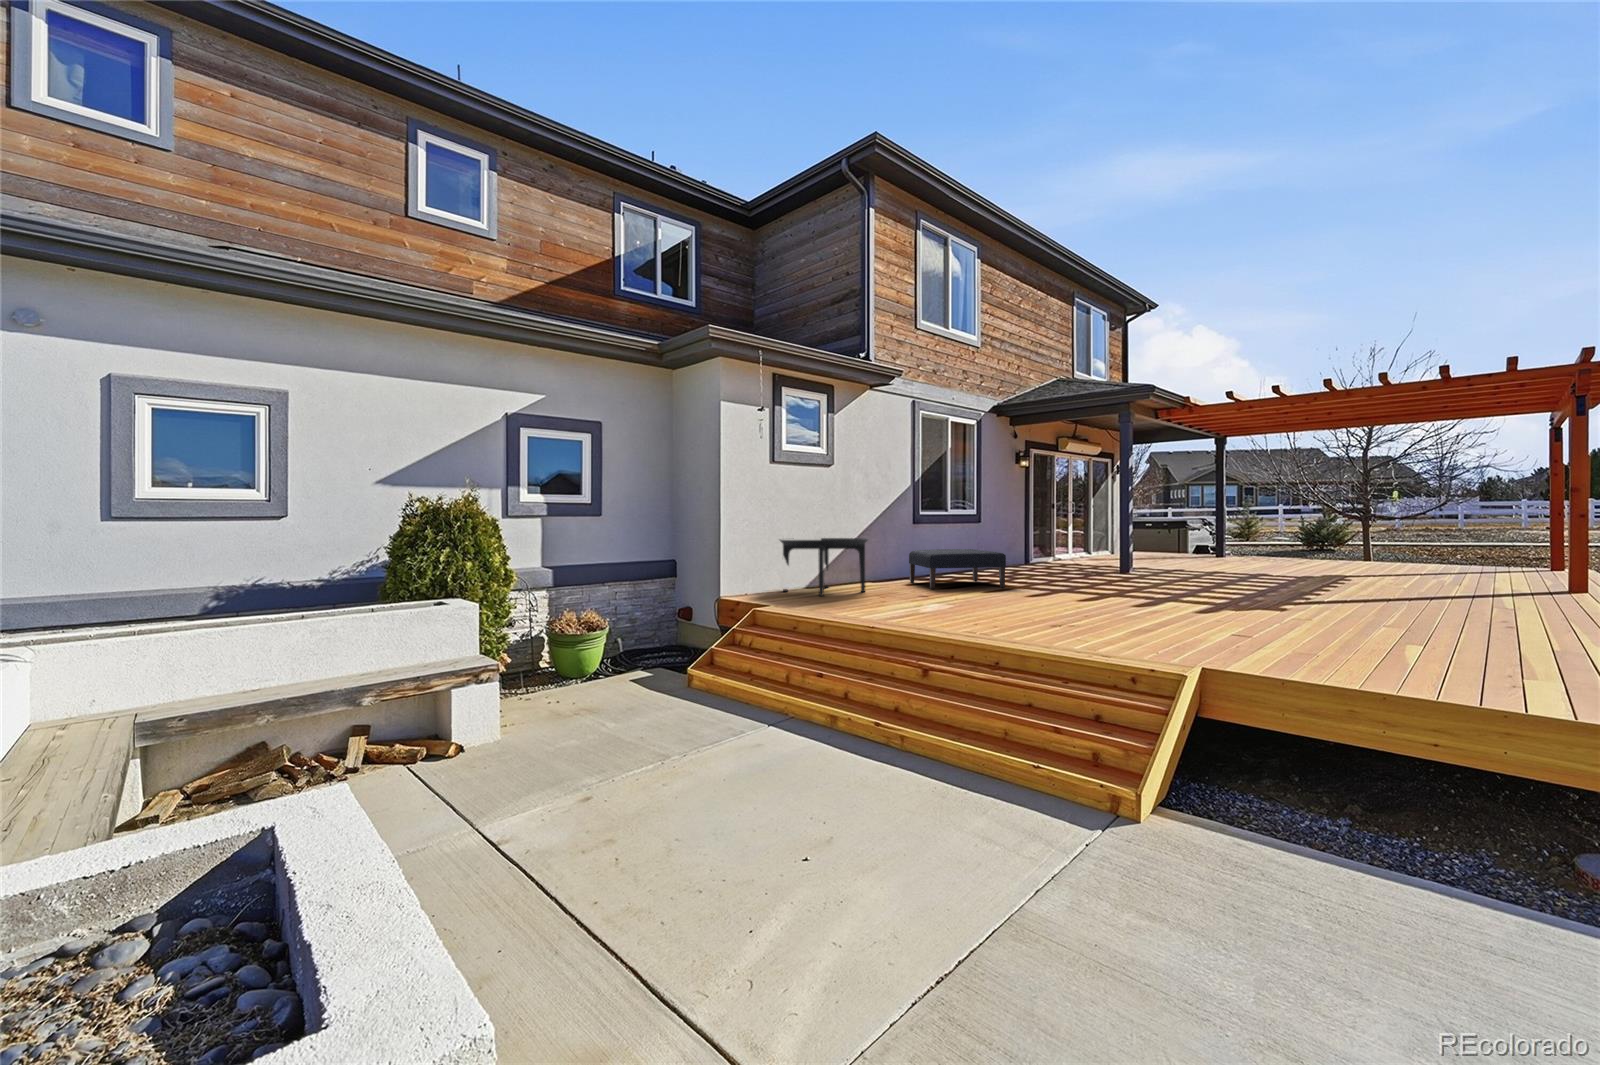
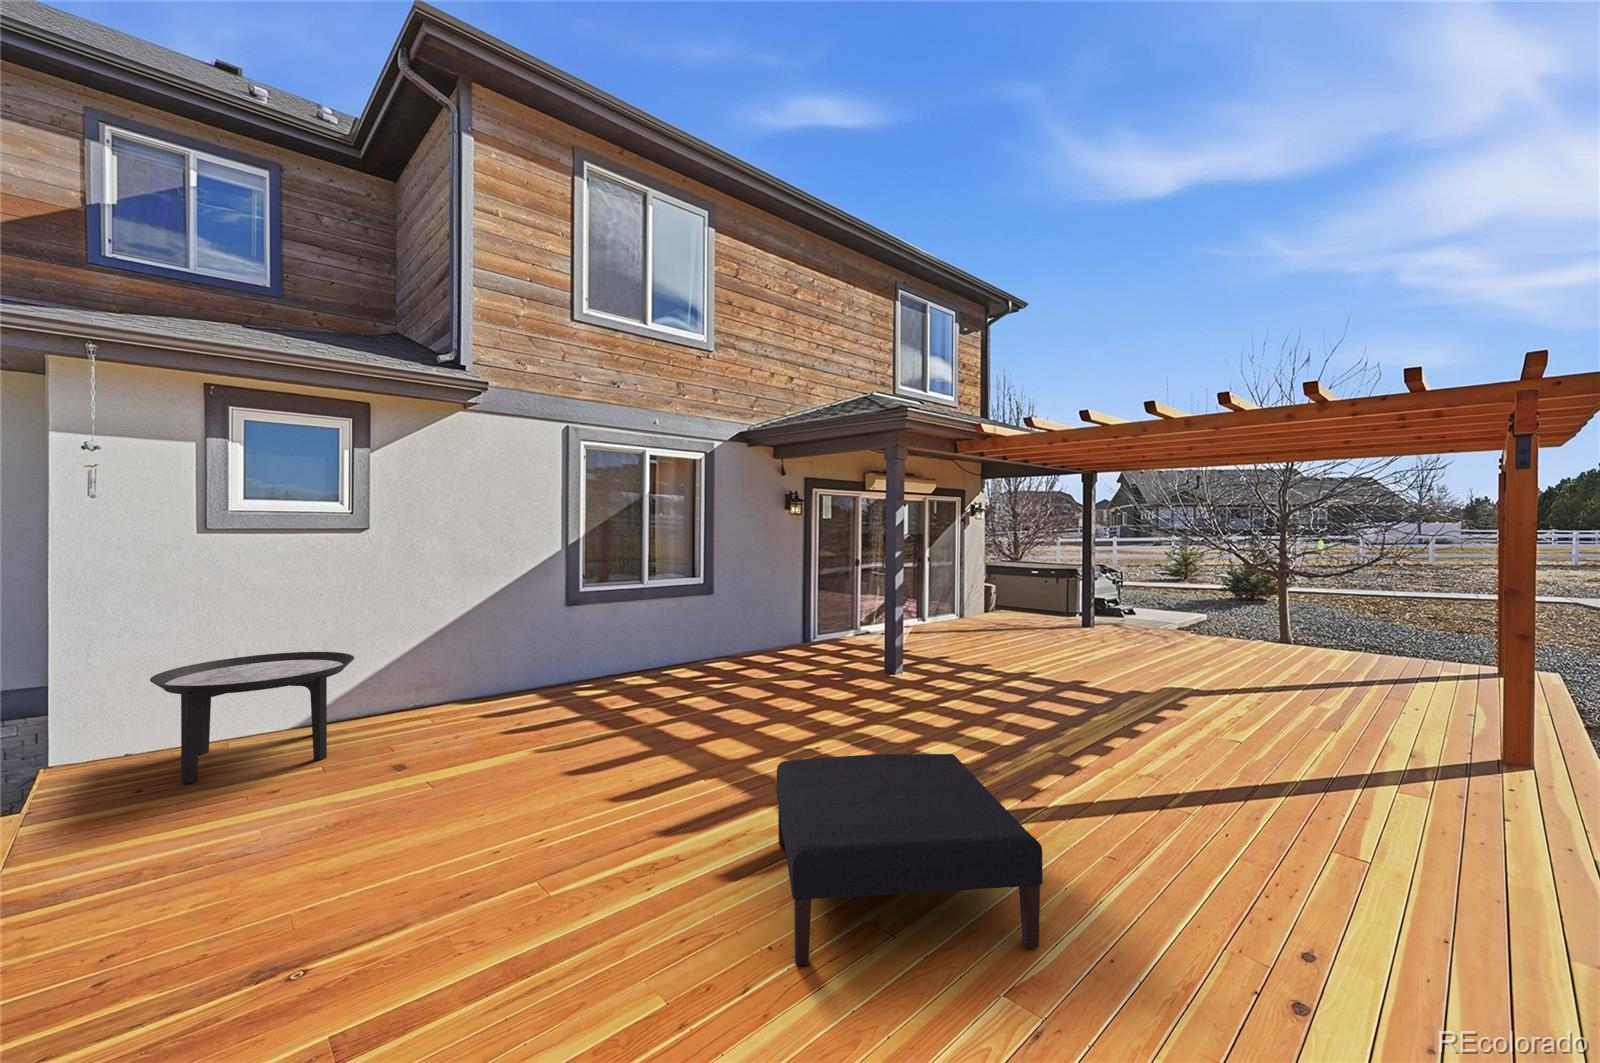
ottoman: present [909,549,1006,589] -> present [776,754,1043,965]

